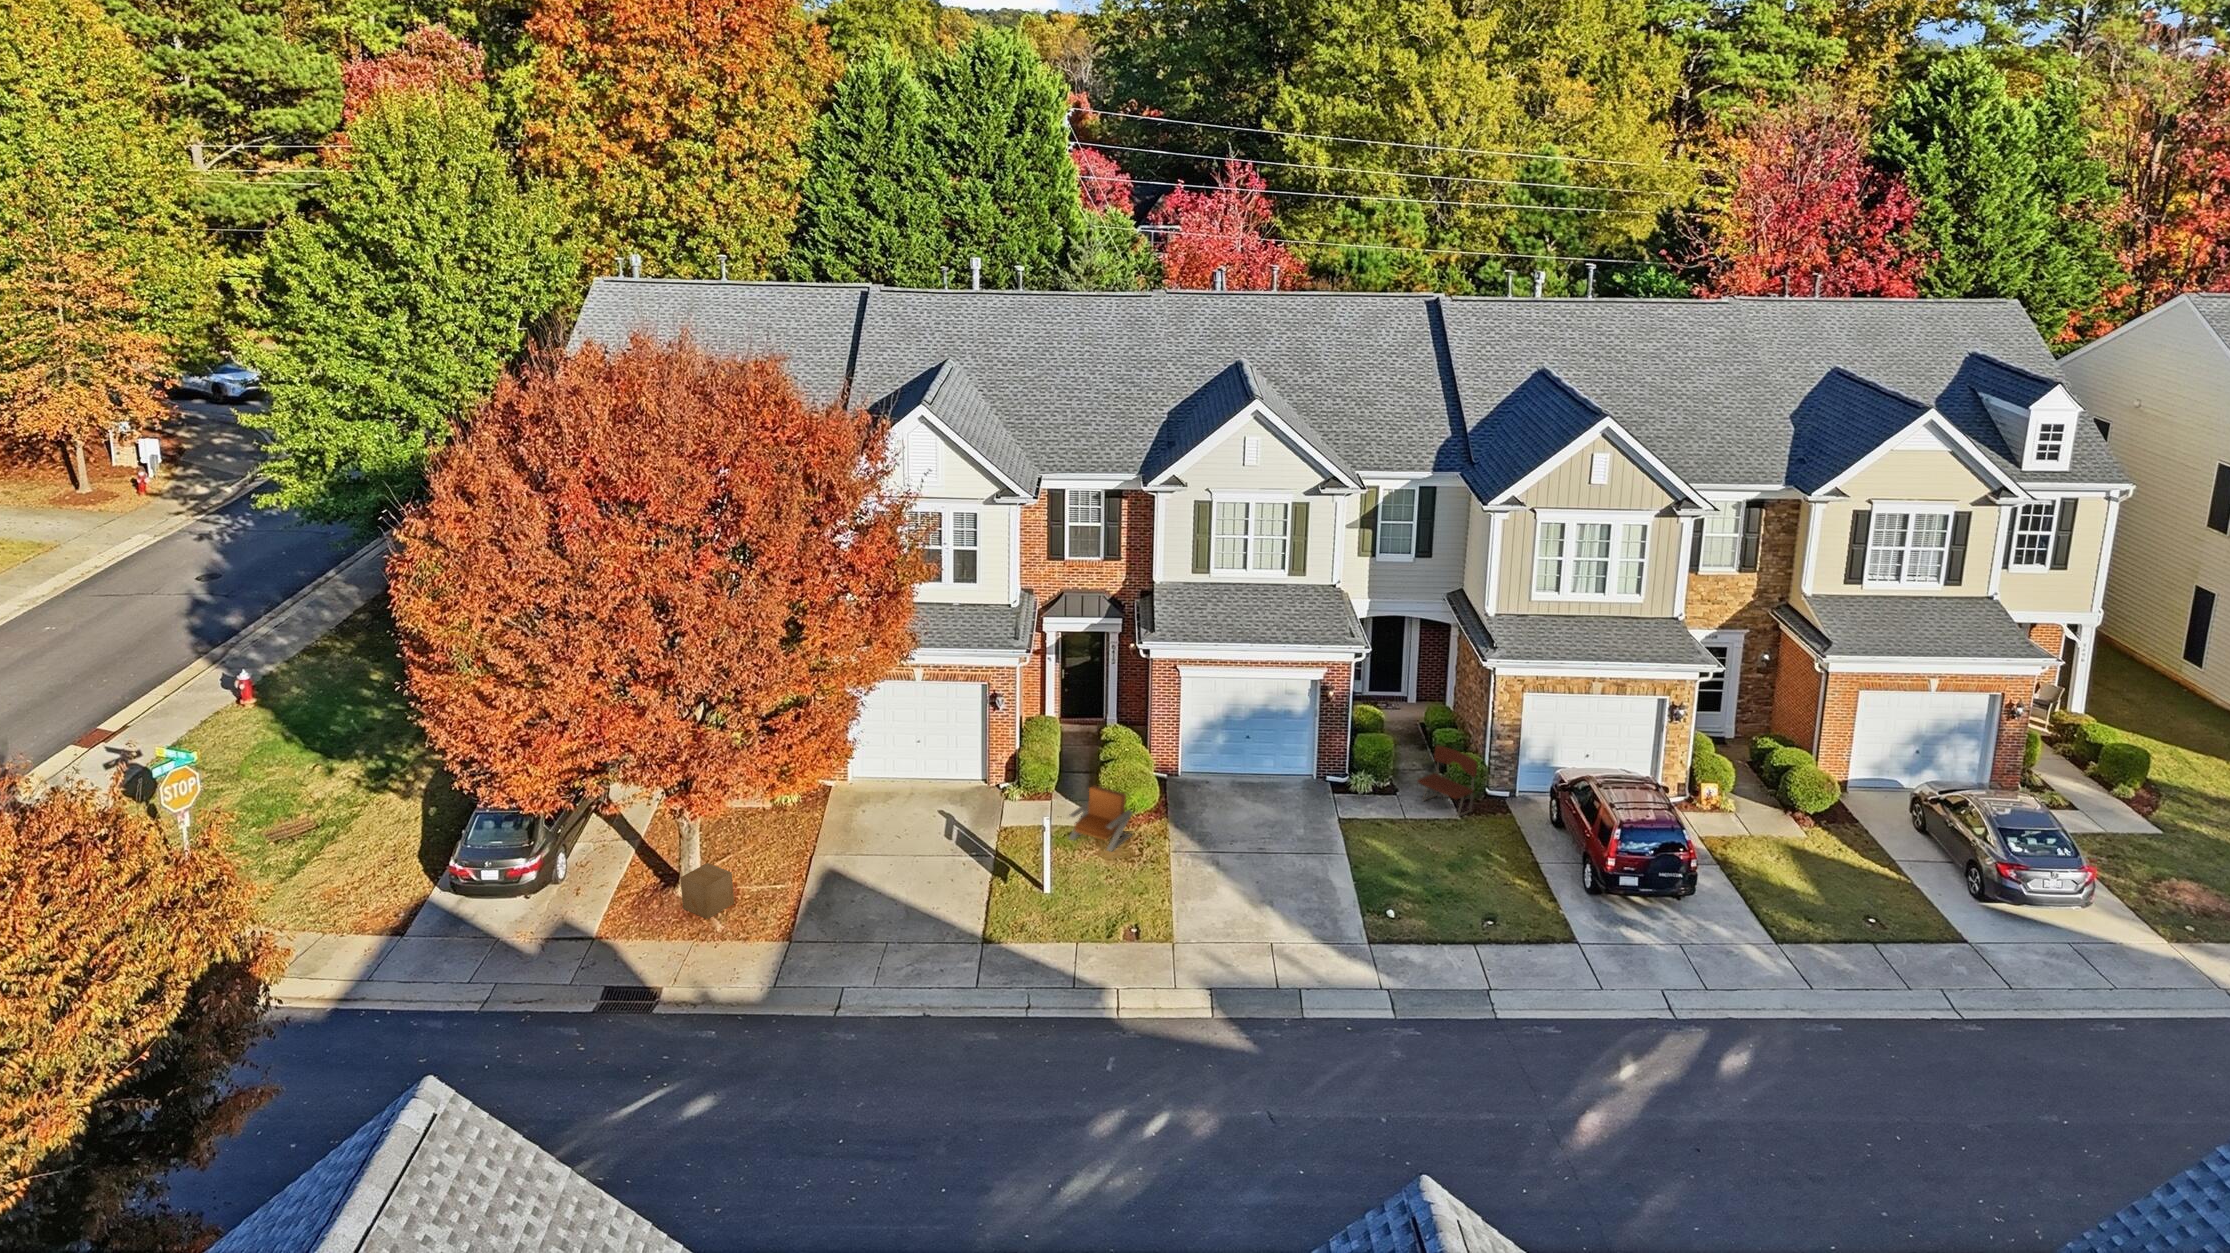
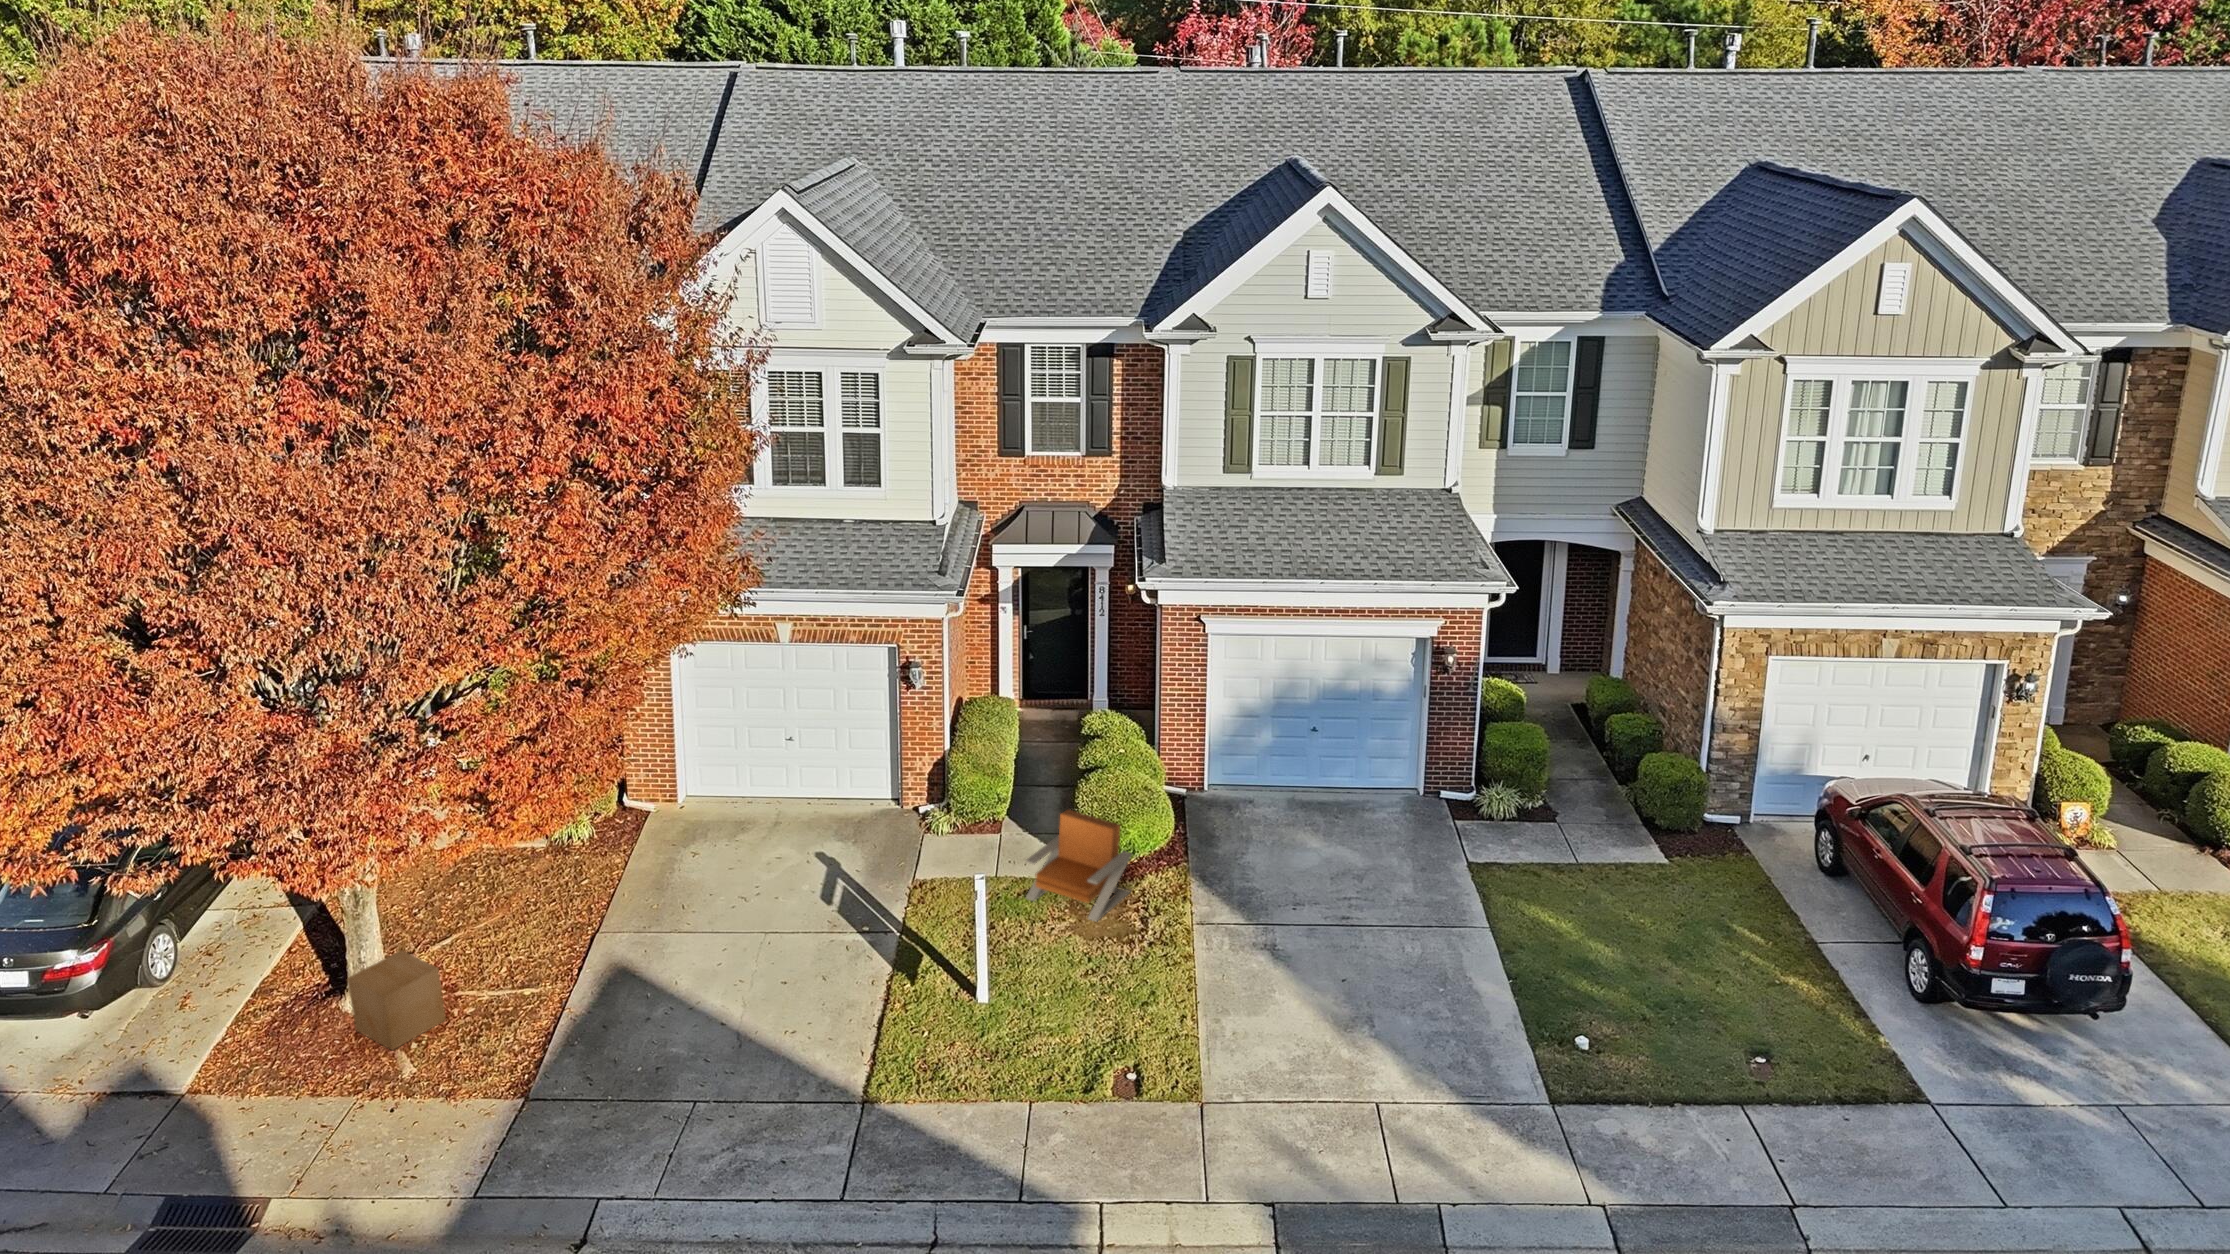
bench: present [1418,745,1478,817] -> none [1593,741,1696,859]

